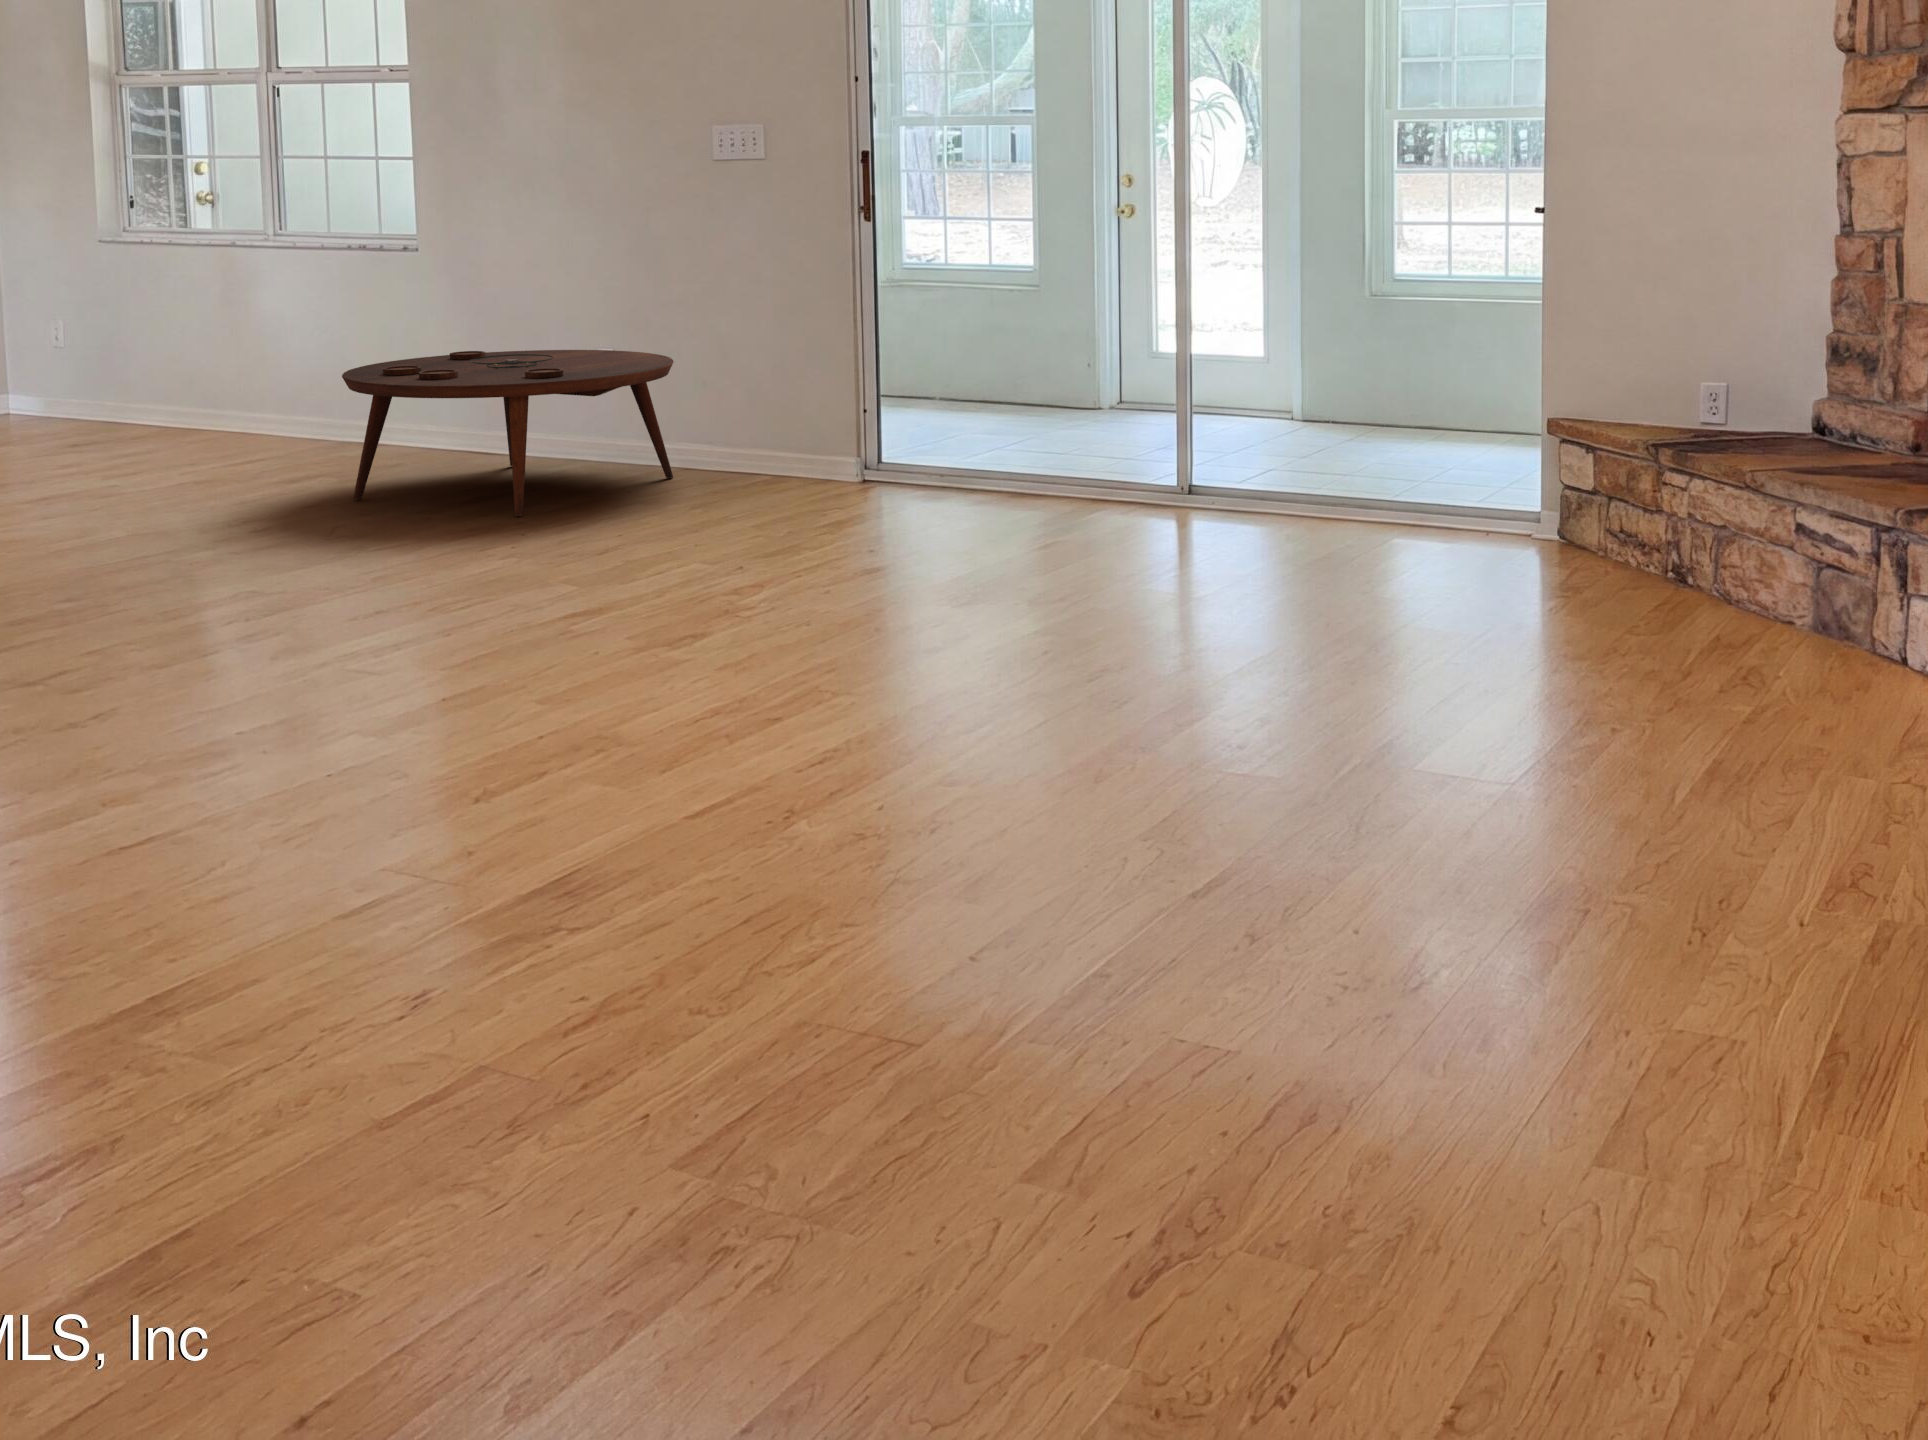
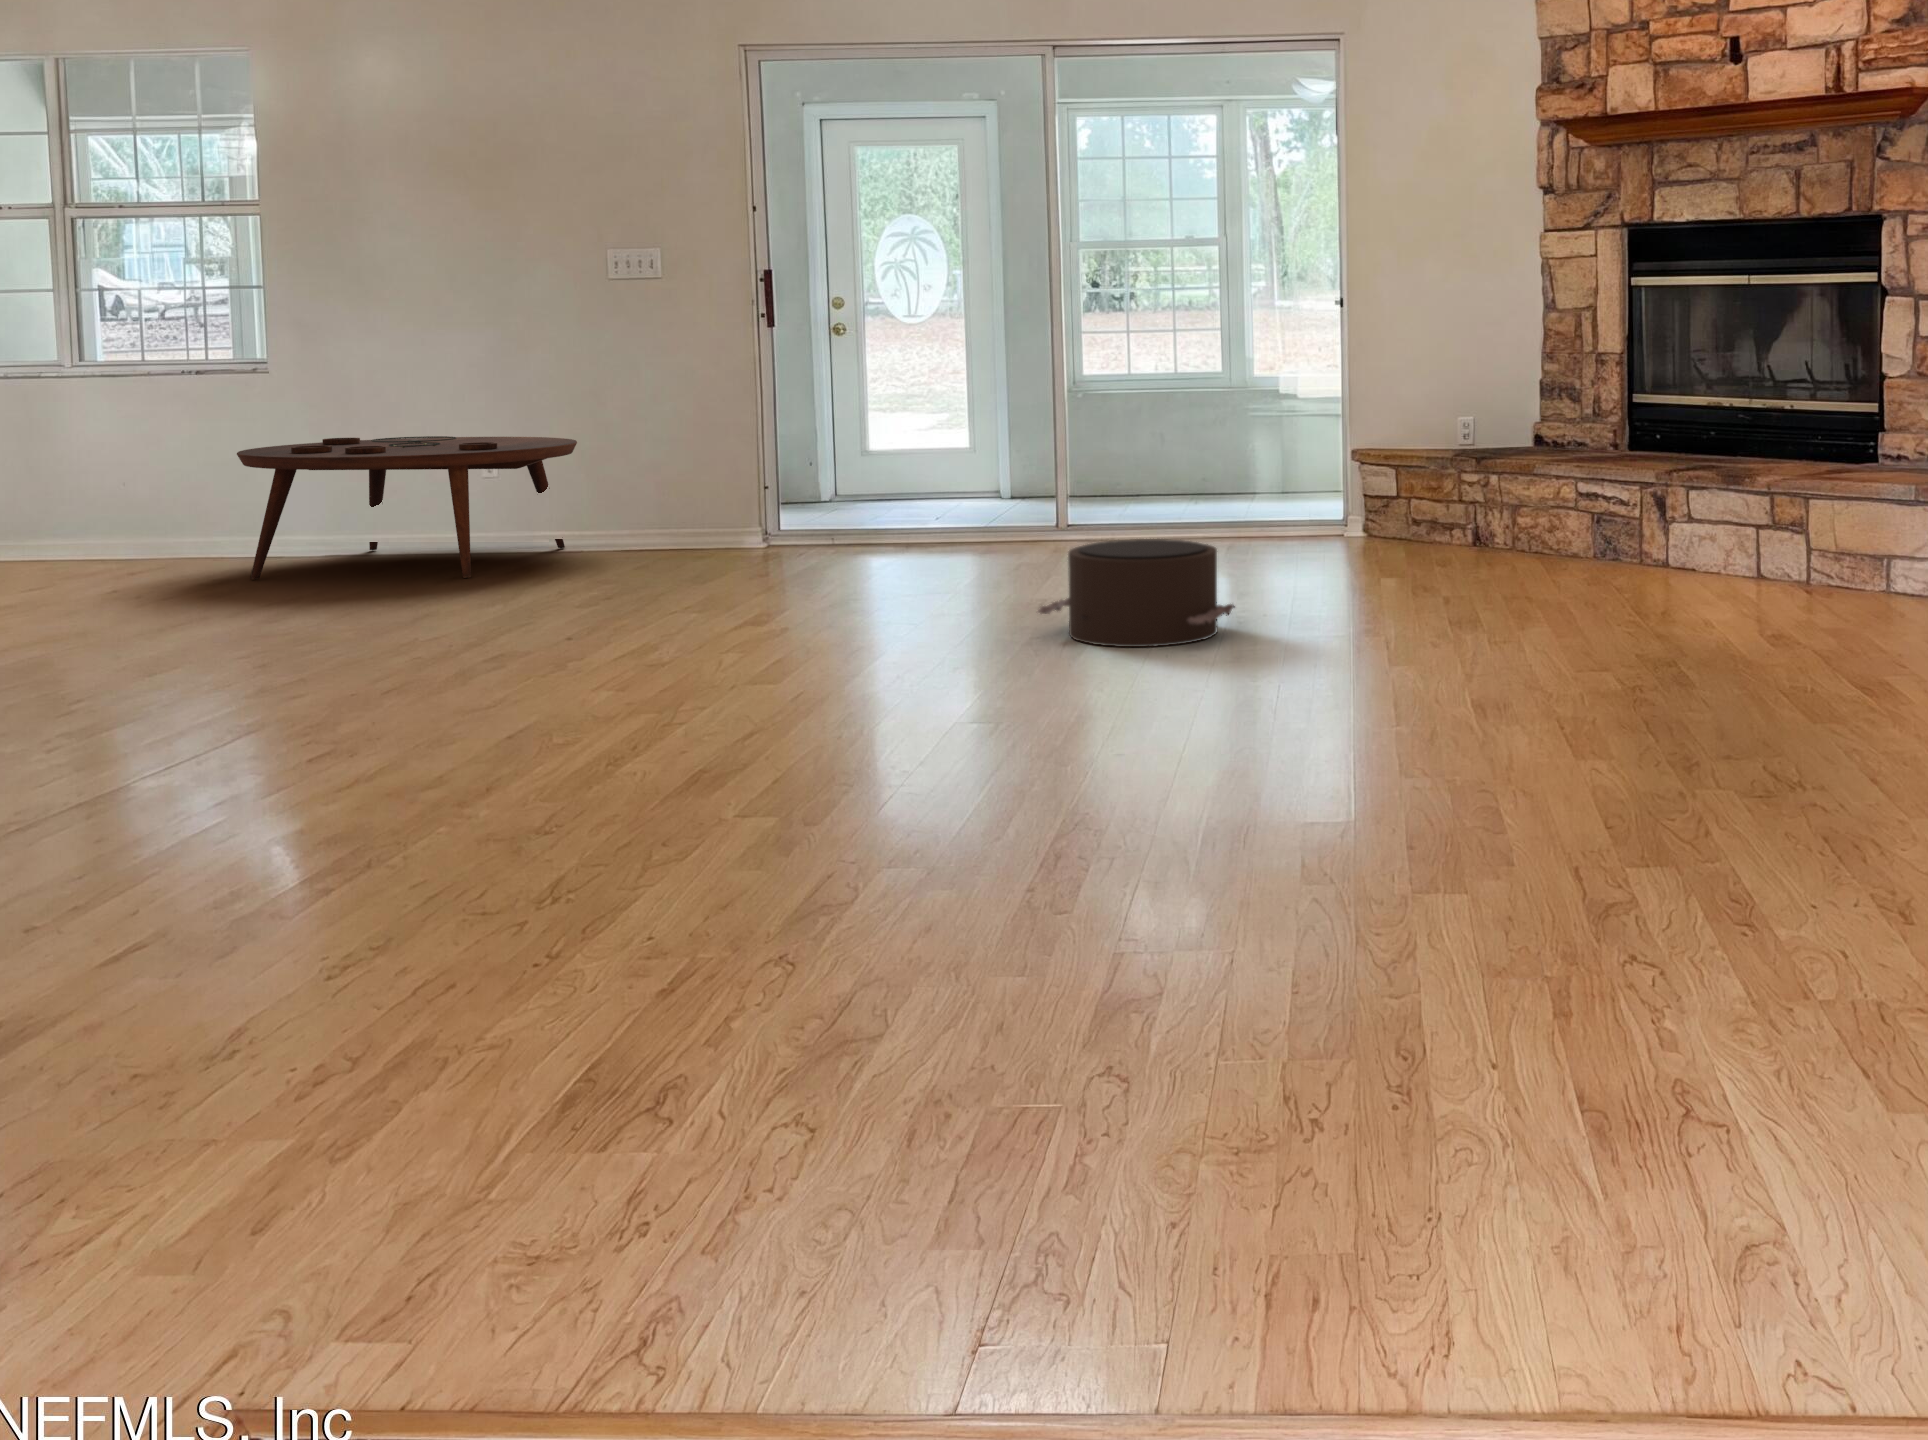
pouf: none [863,571,1103,731] -> present [1038,539,1235,647]

